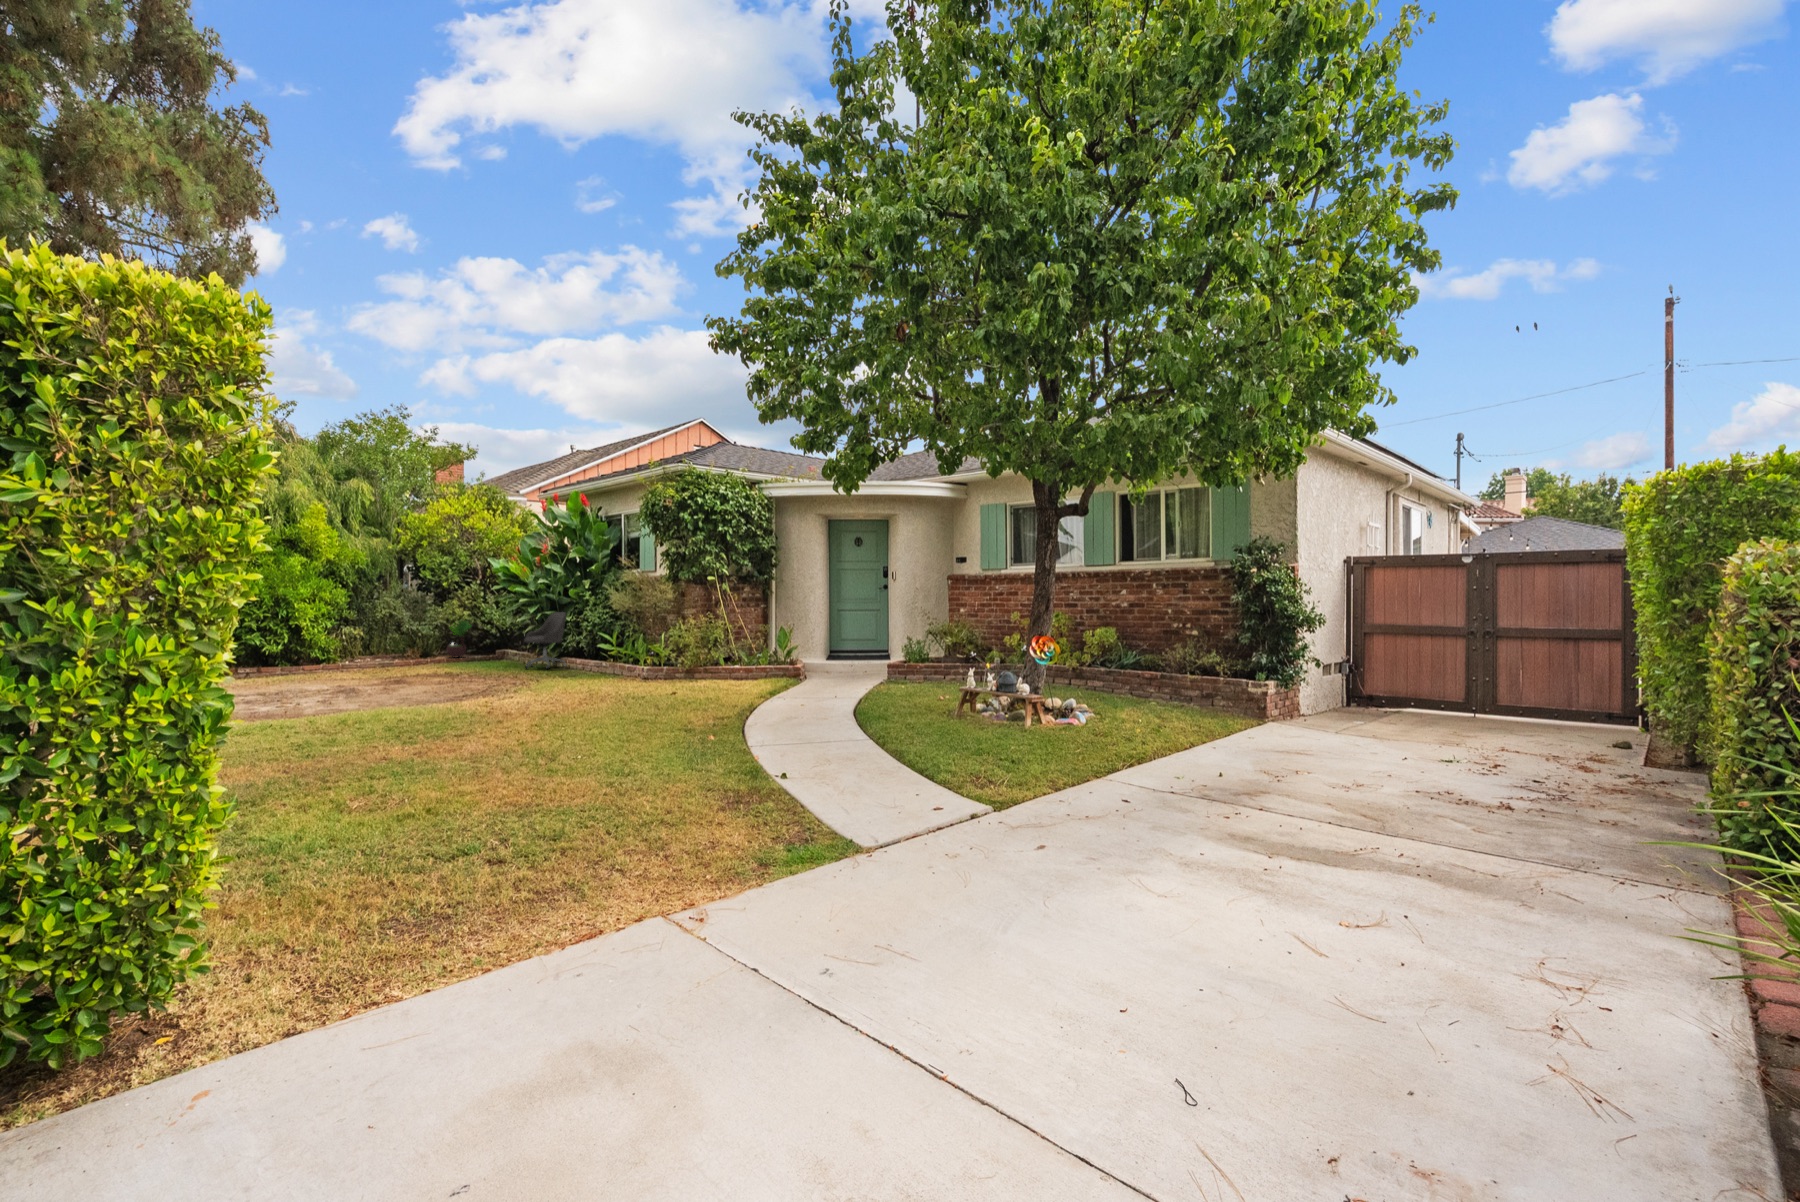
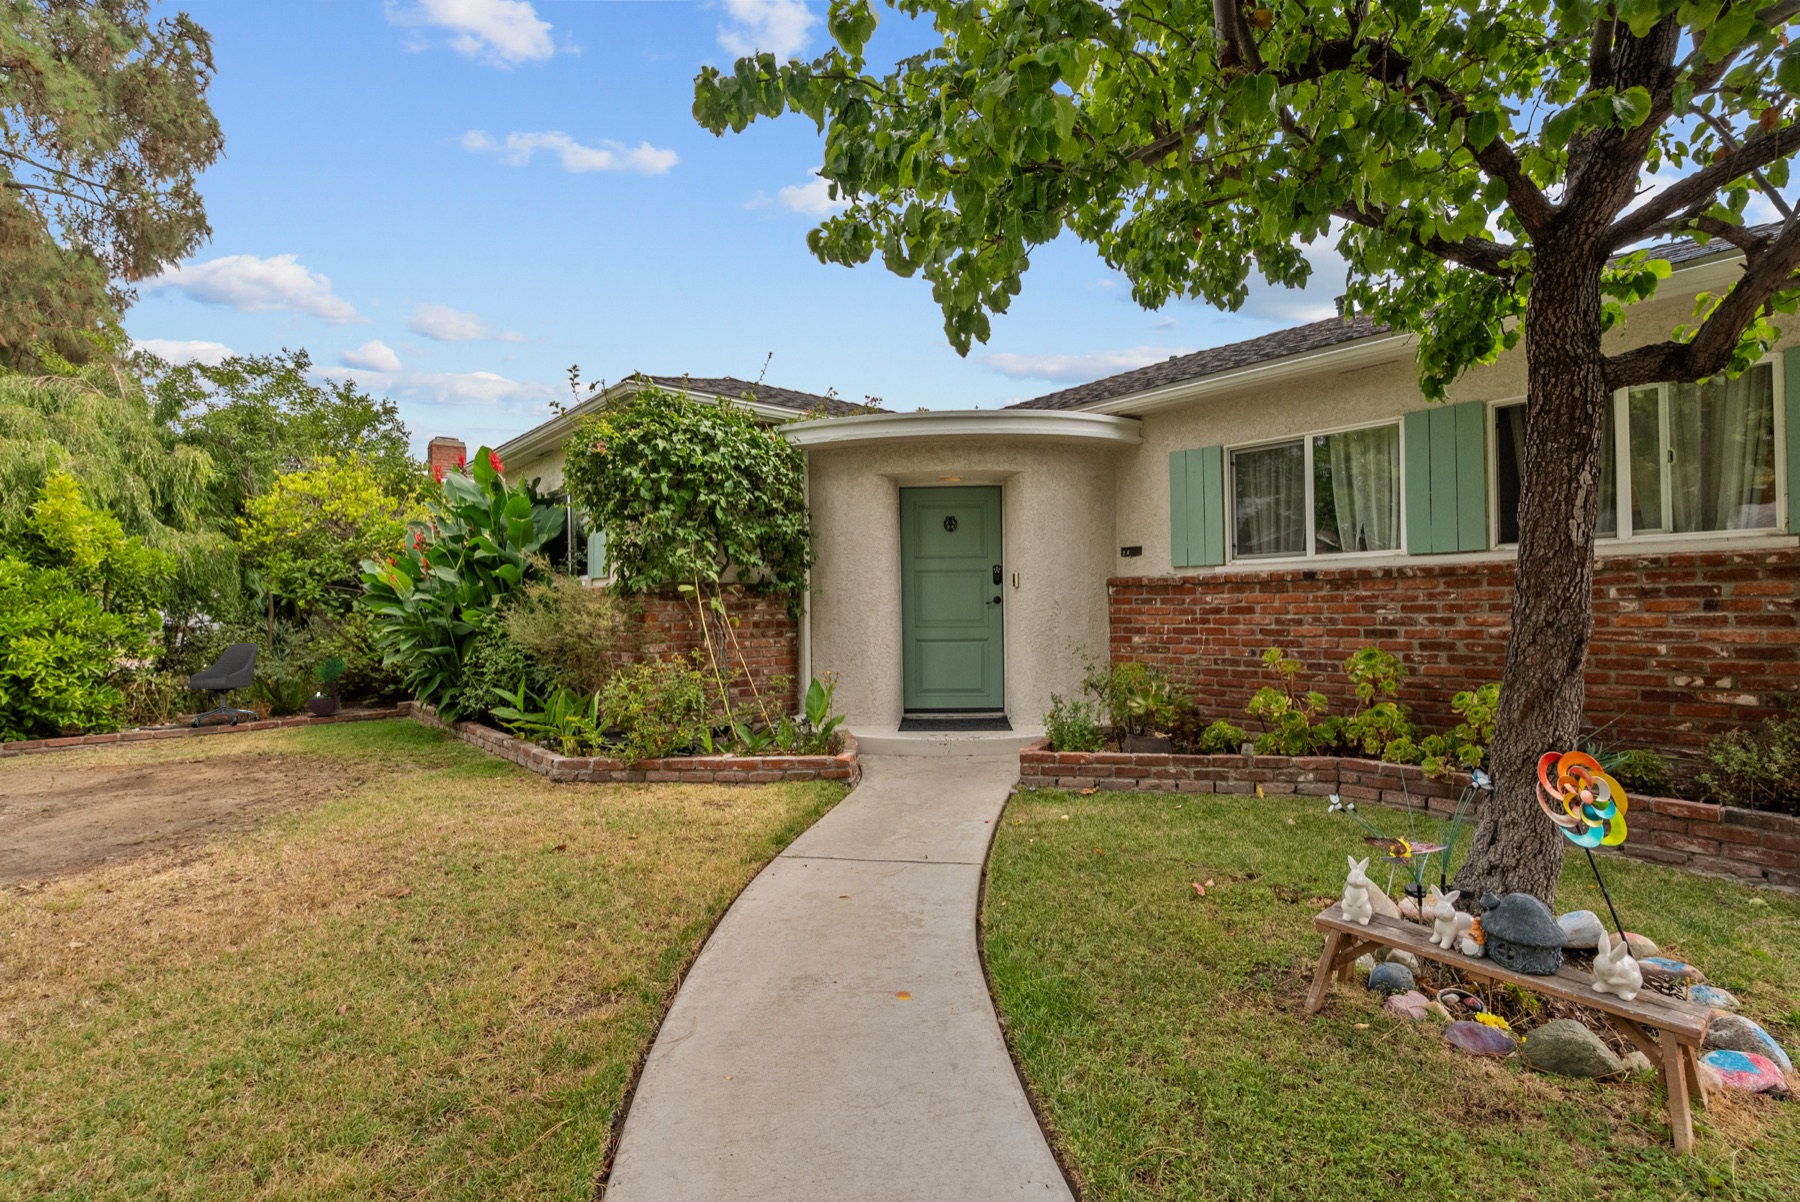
chair: present [524,612,566,669] -> present [188,643,261,728]

